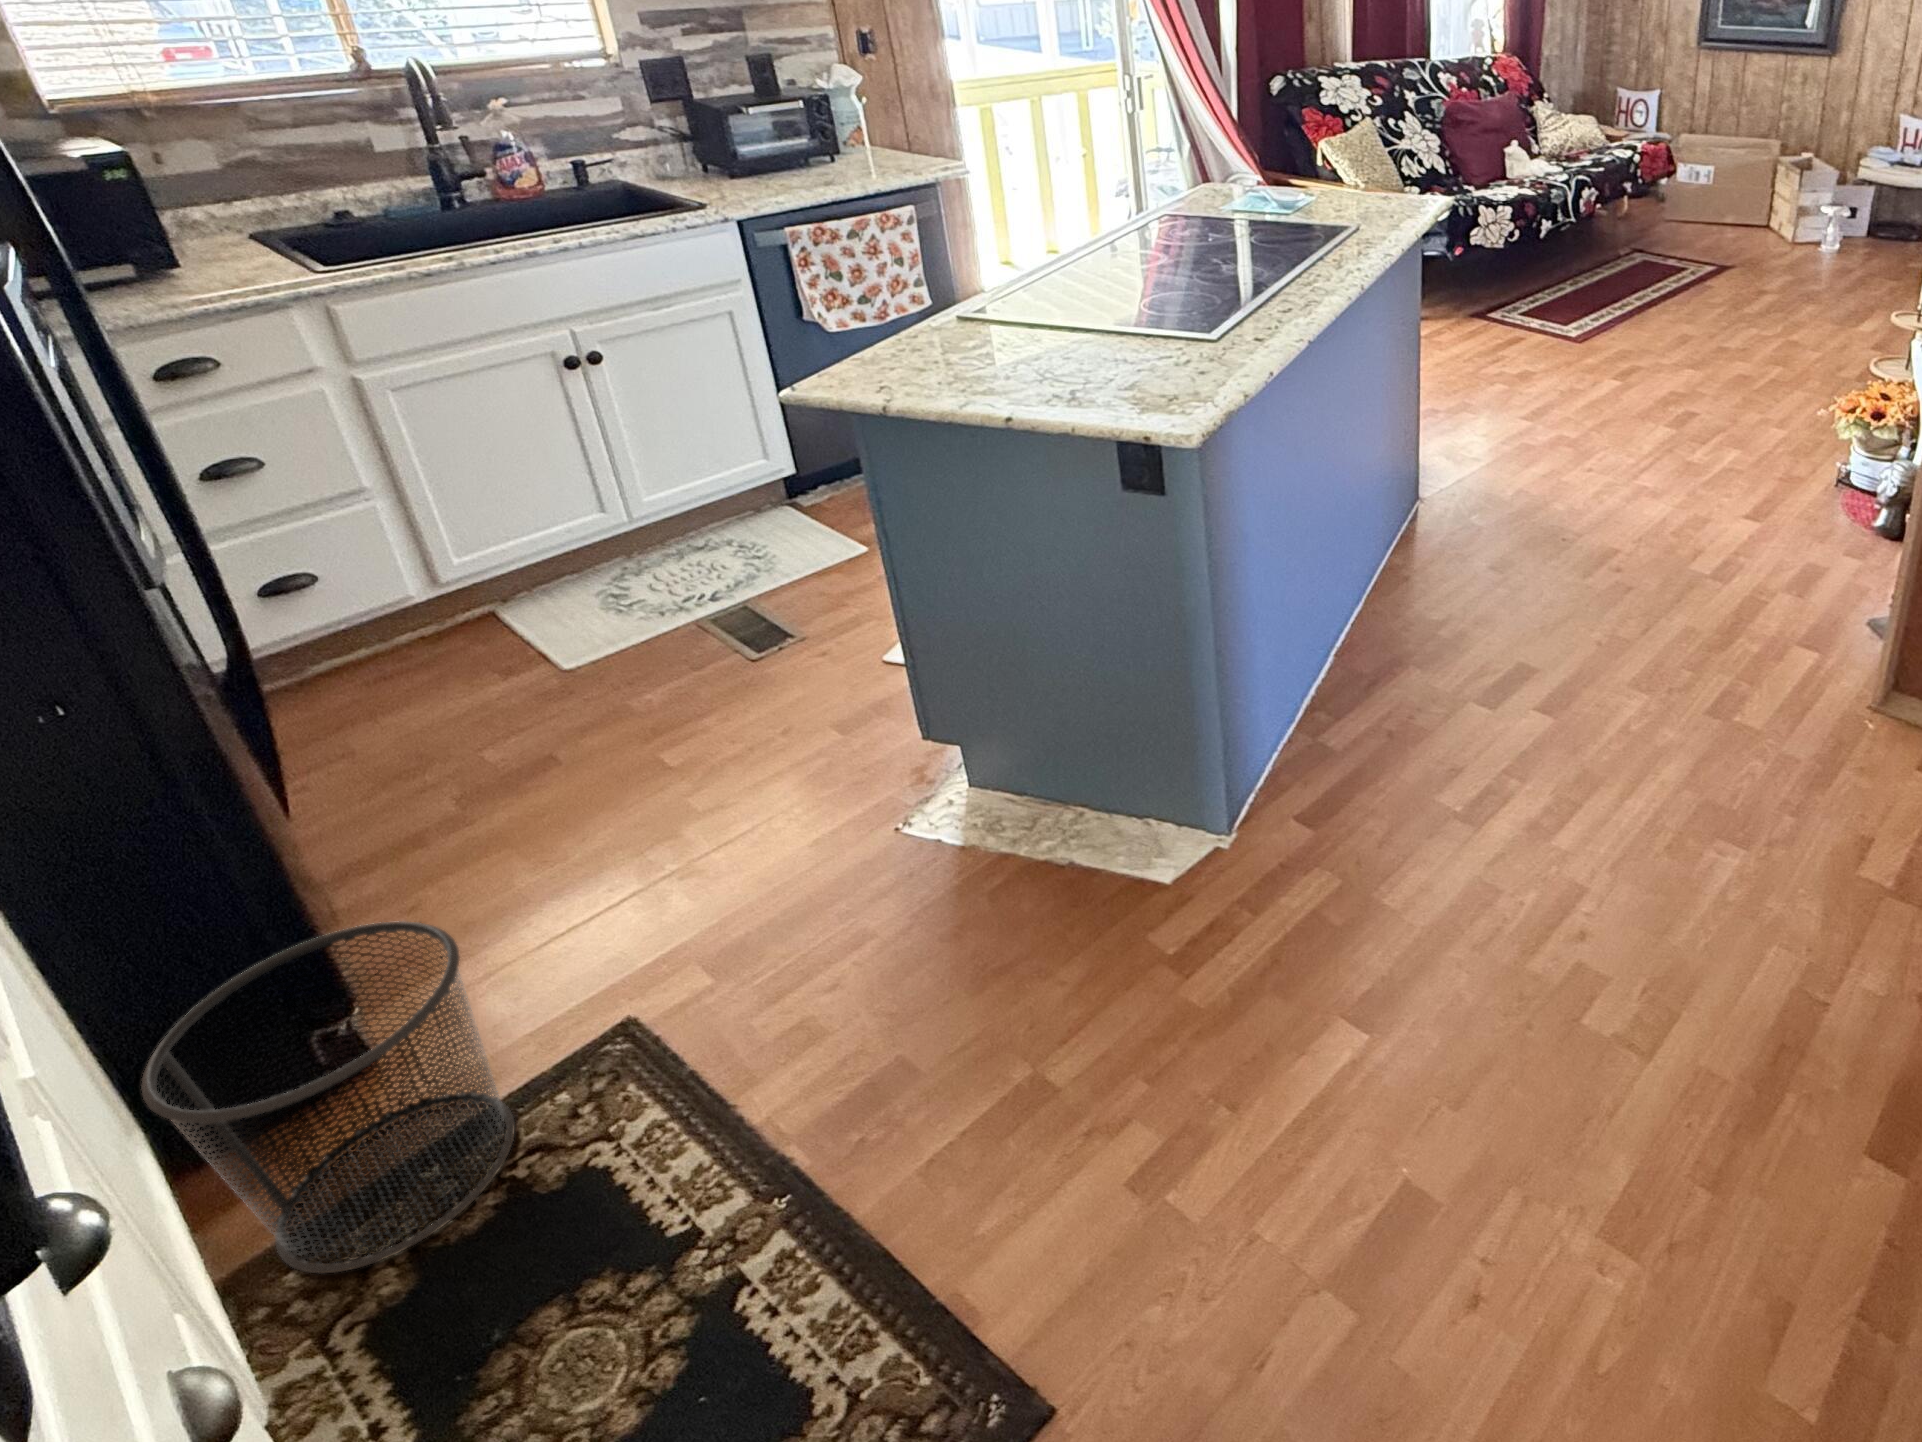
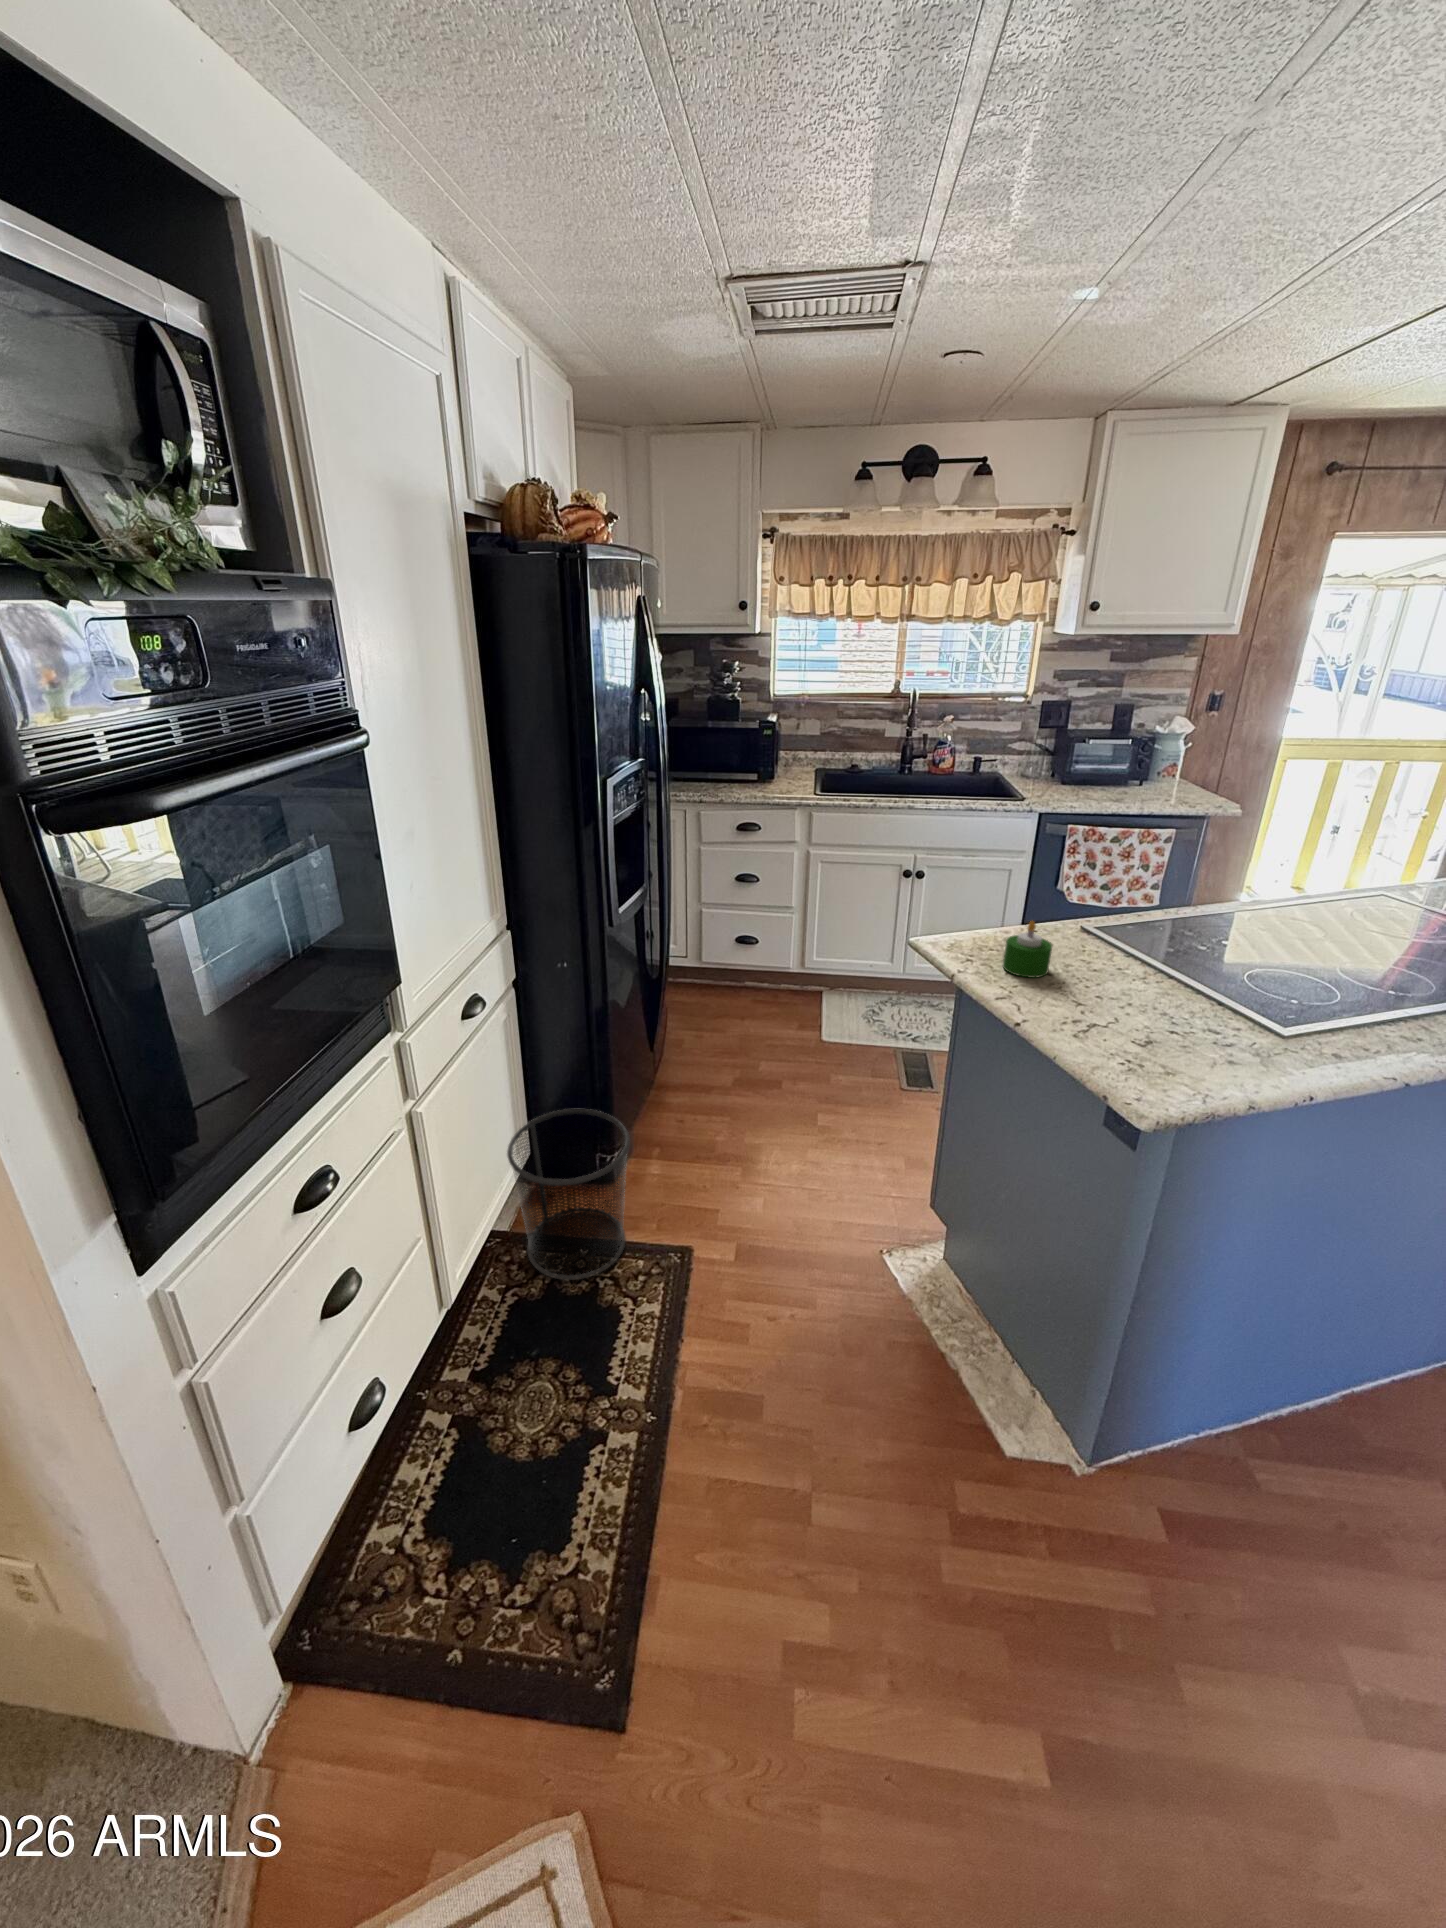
candle: none [931,313,991,382] -> present [1003,921,1052,978]

